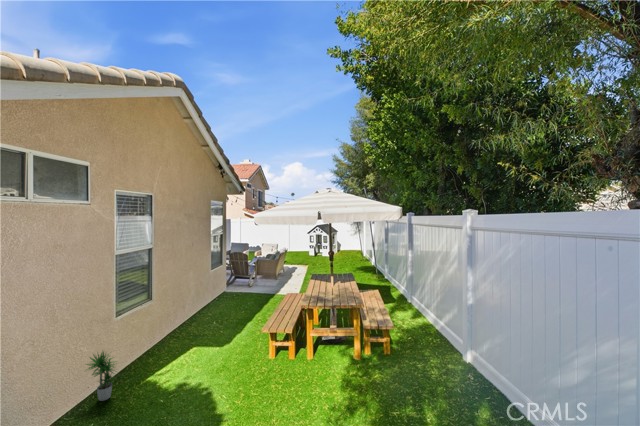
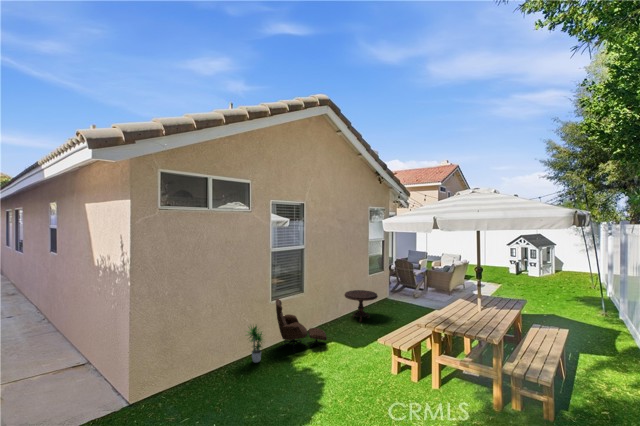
side table: none [192,287,228,319] -> present [344,290,378,322]
lounge chair: none [120,313,191,374] -> present [276,299,327,353]

